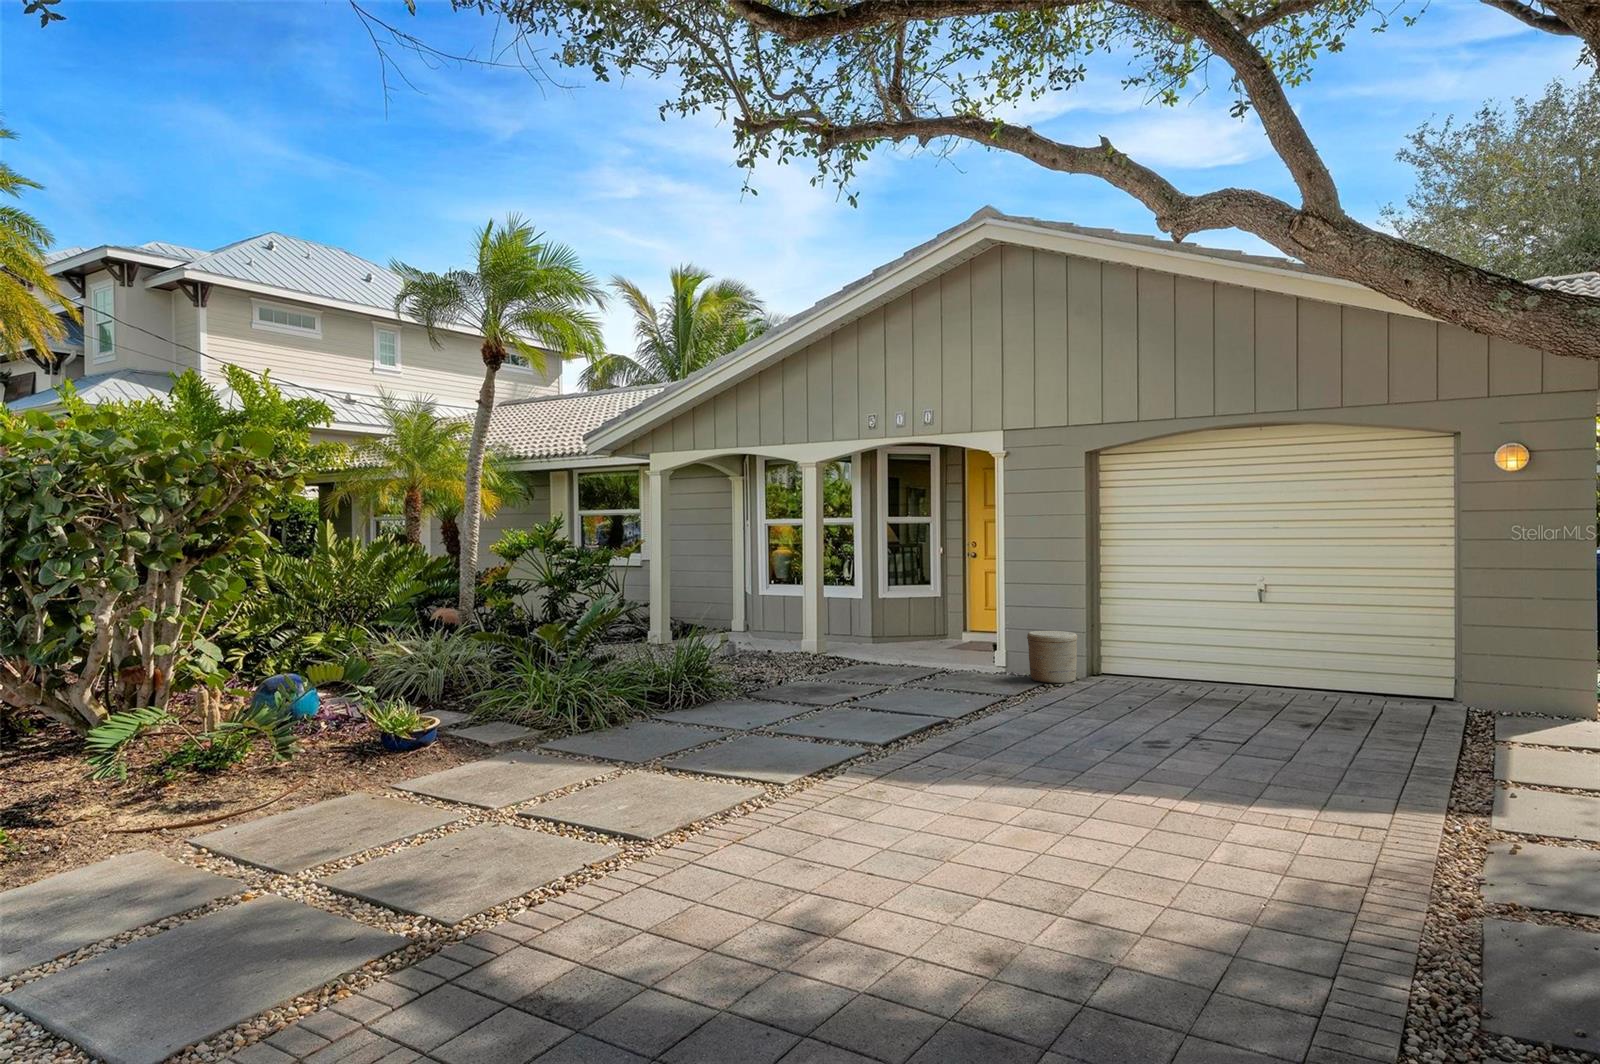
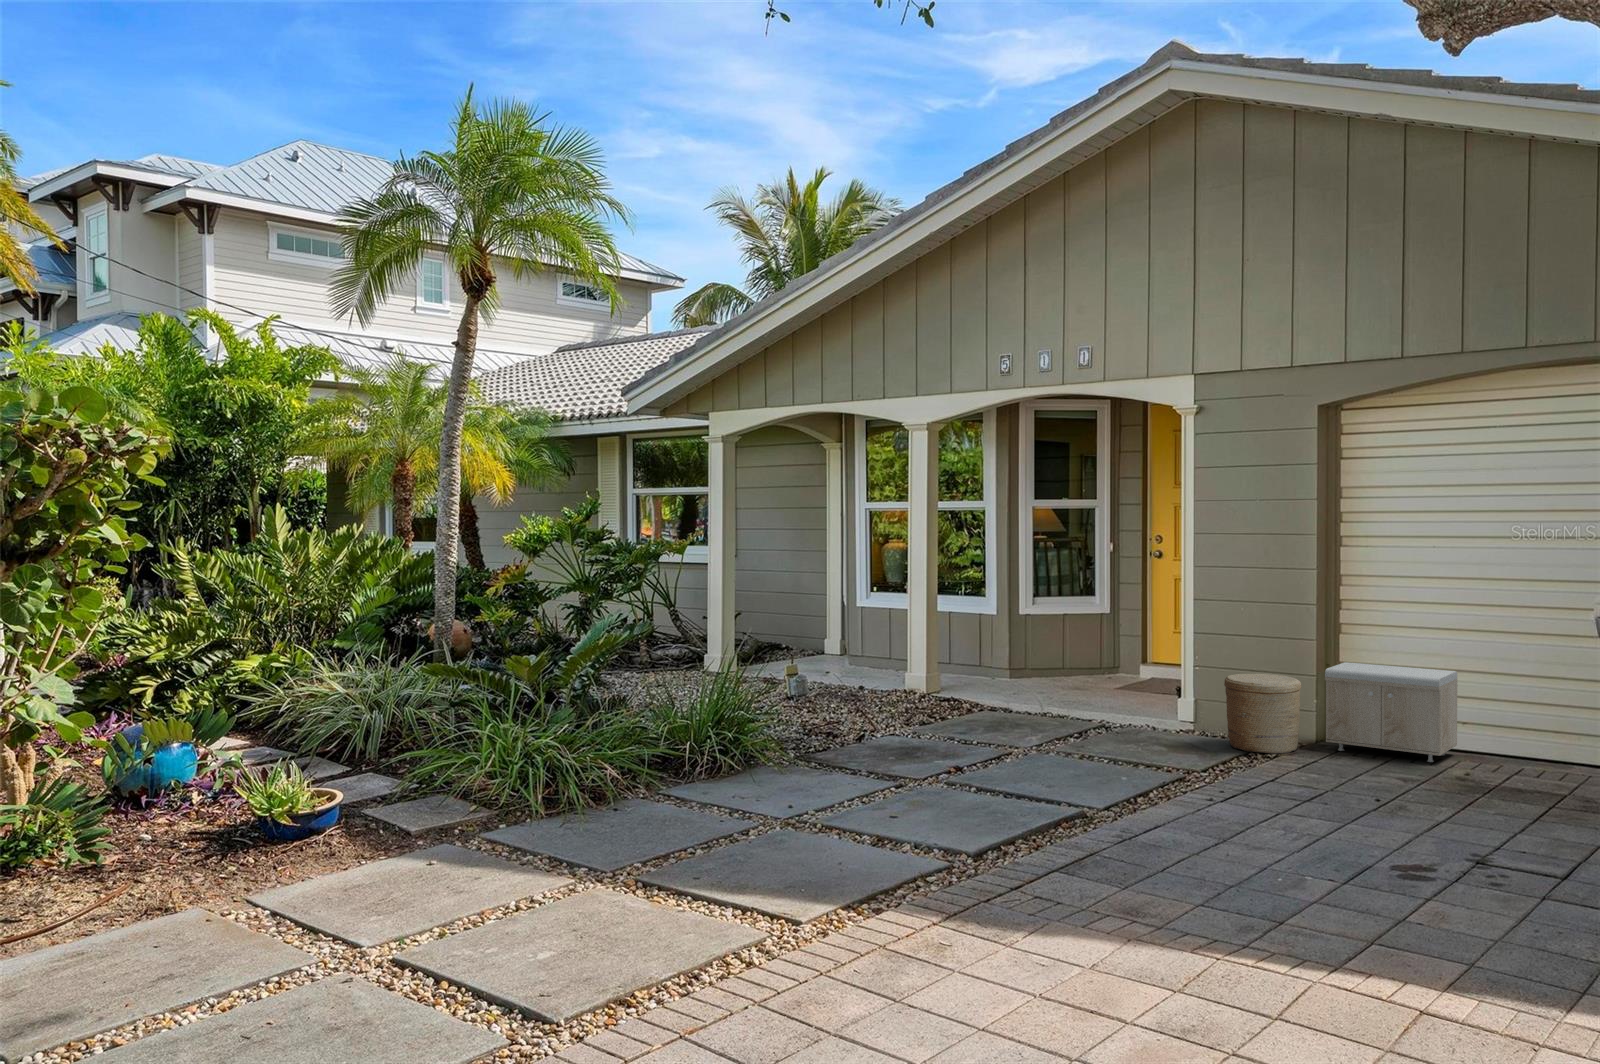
storage bench: none [1093,622,1176,685] -> present [1325,662,1457,762]

